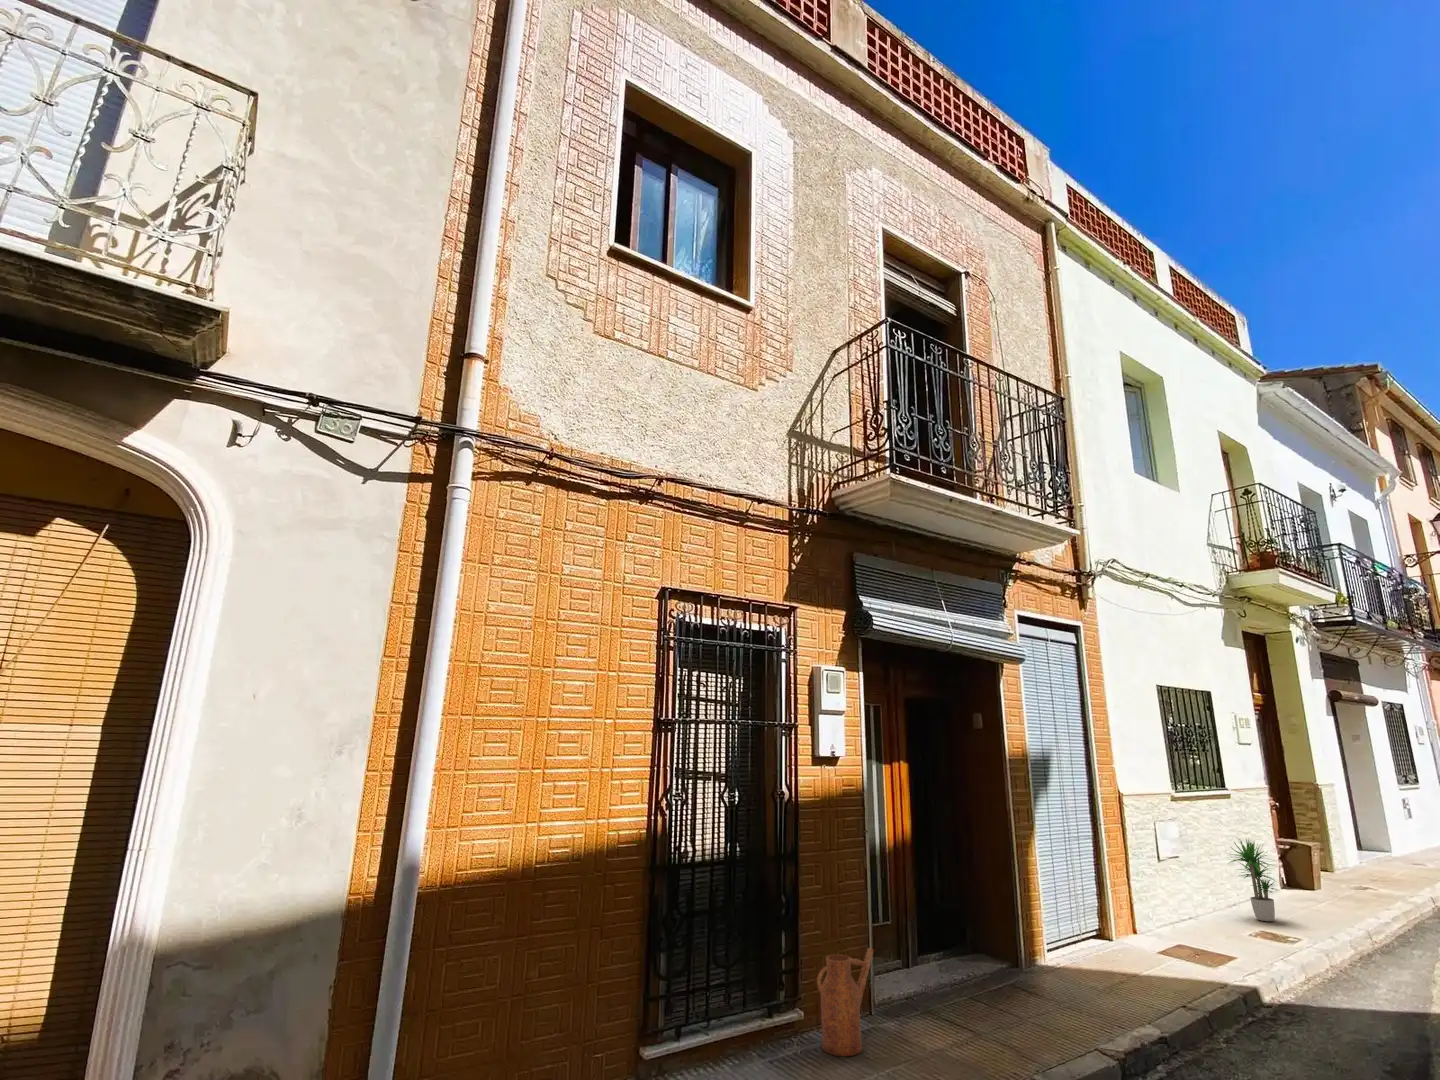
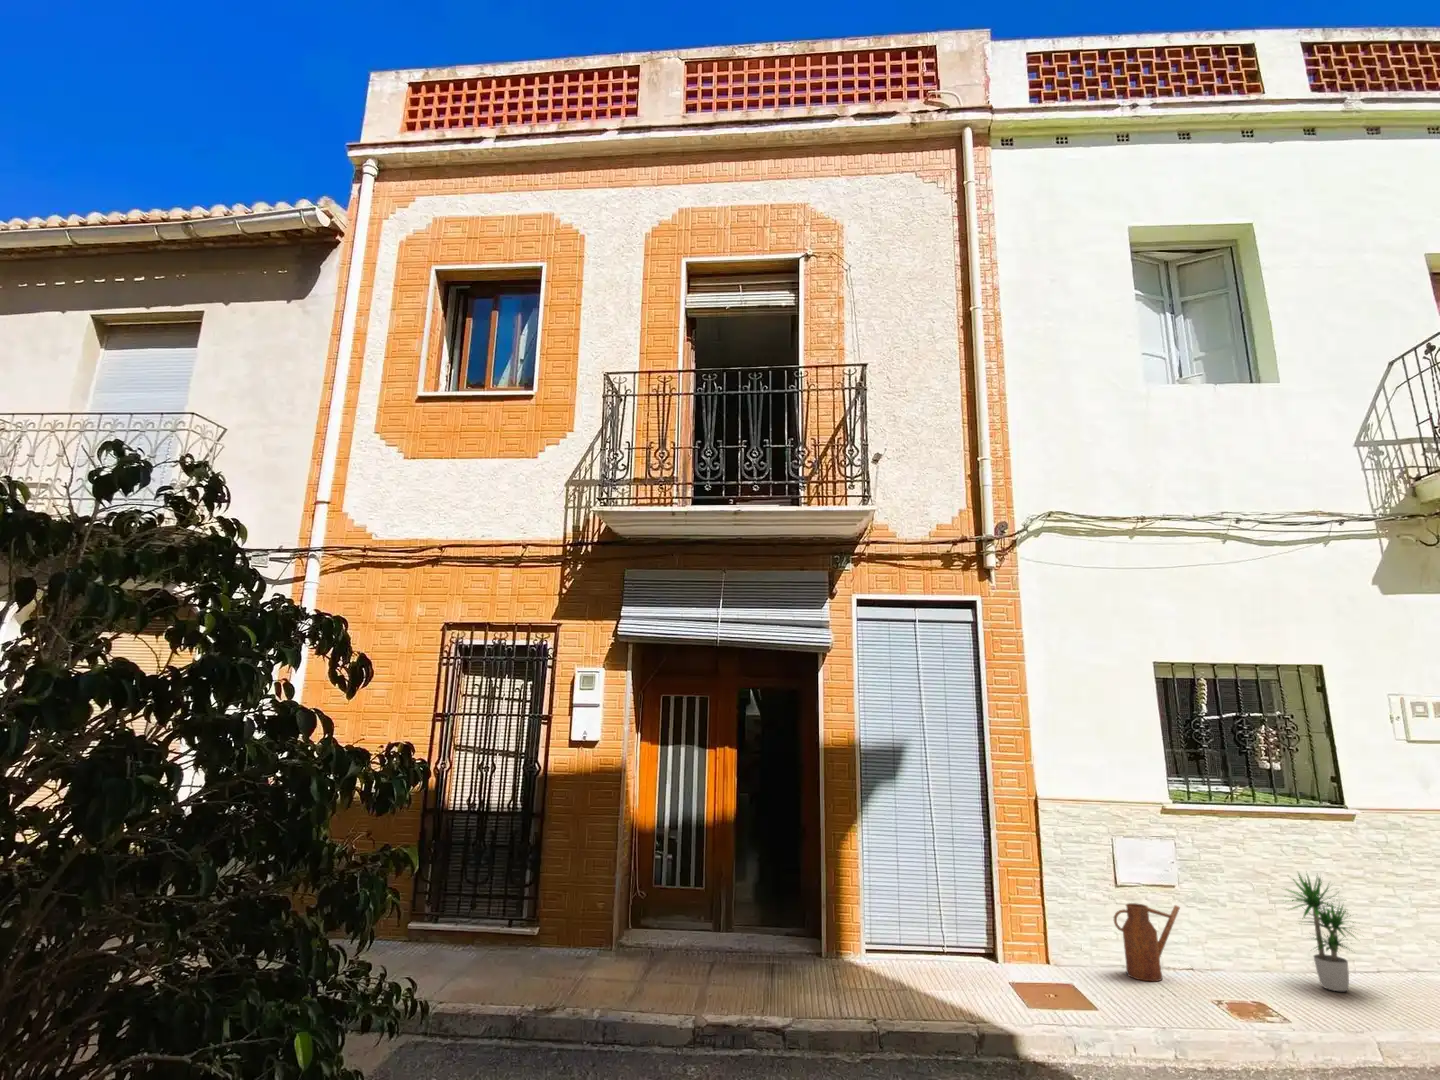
watering can: present [817,948,873,1056] -> present [1114,903,1180,982]

